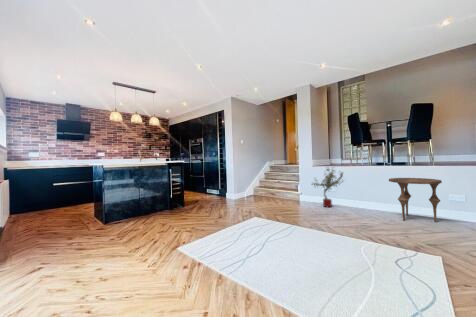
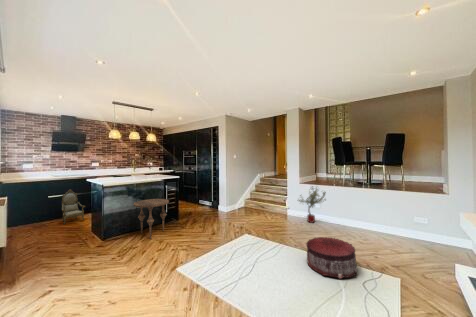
armchair: none [55,167,90,212] -> present [62,190,85,224]
side table: present [389,178,442,222] -> present [134,199,169,239]
pouf: none [324,214,386,257] -> present [307,237,357,278]

